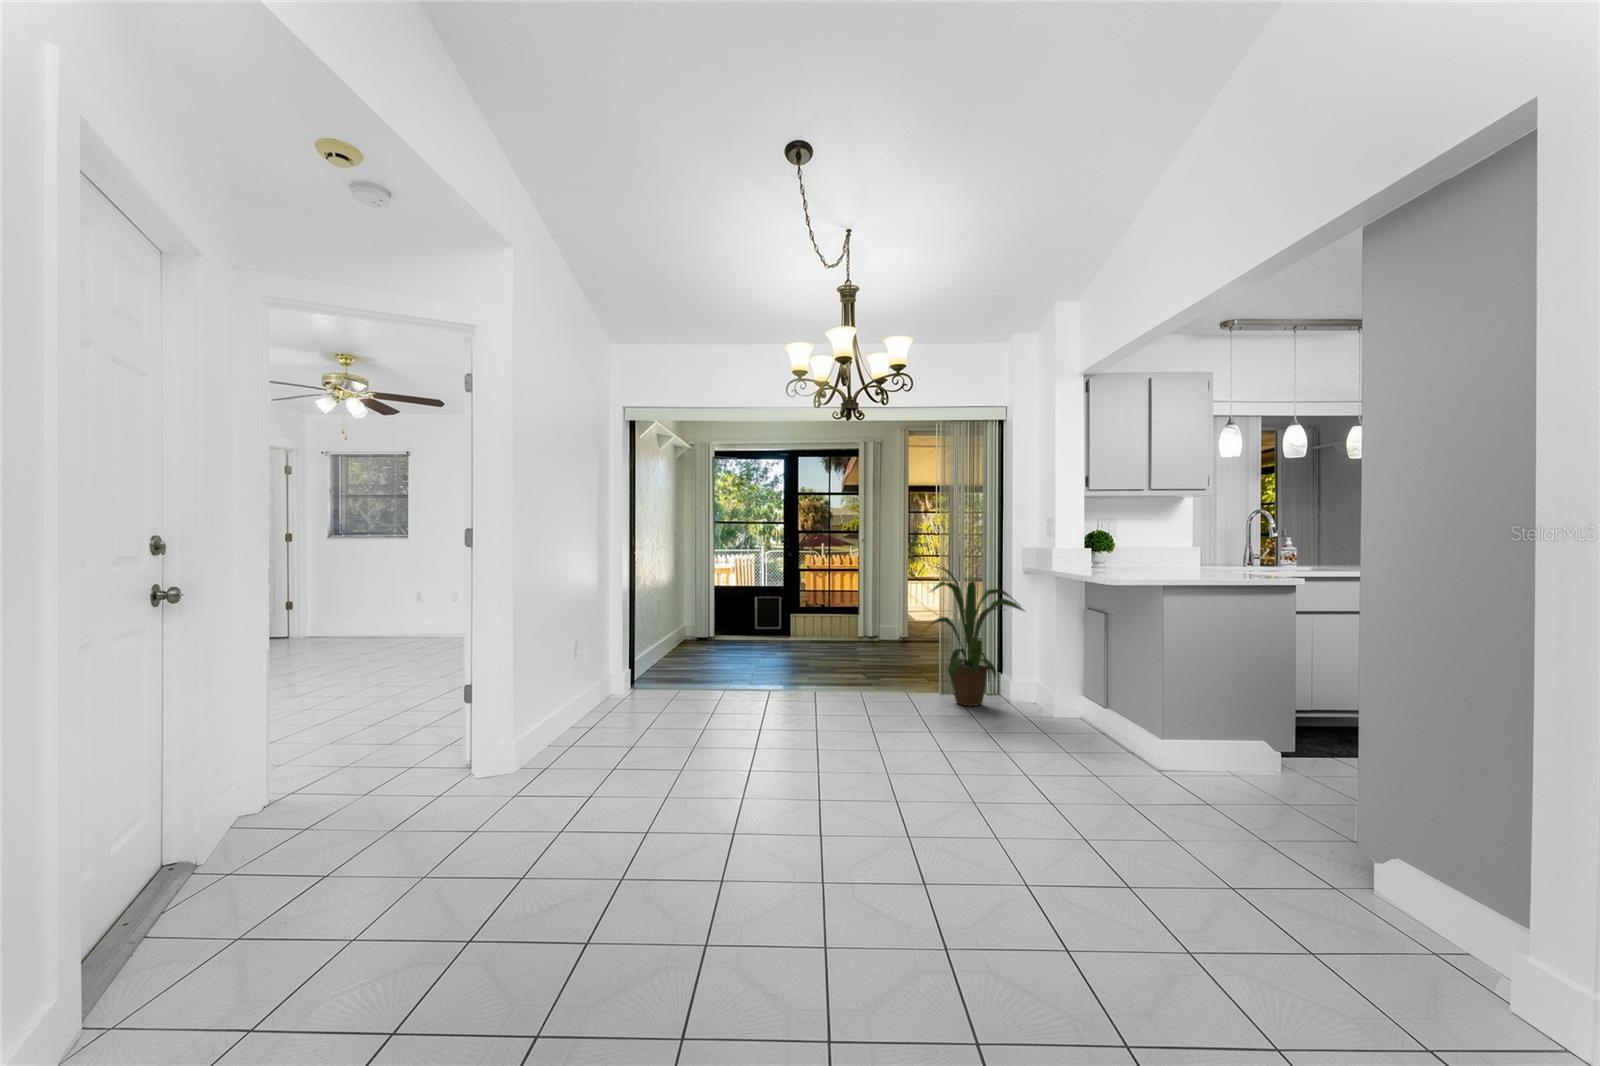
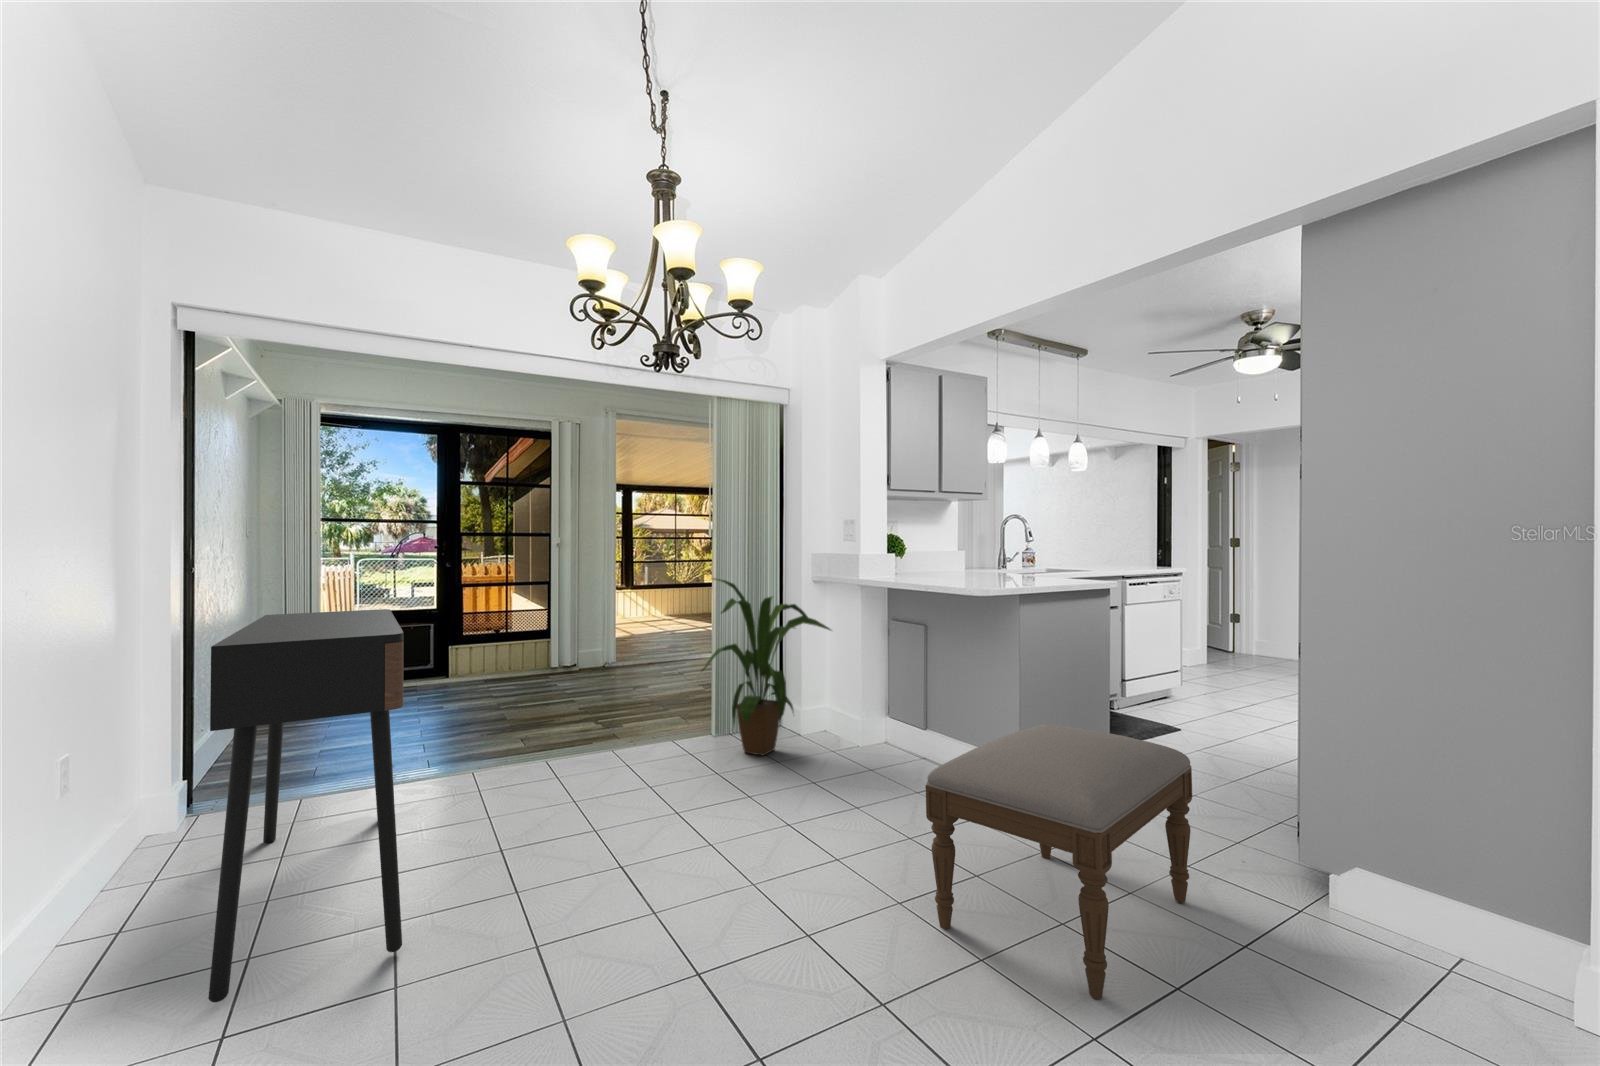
console table: none [622,578,718,748] -> present [208,609,404,1002]
ottoman: none [977,681,1204,839] -> present [926,725,1192,999]

